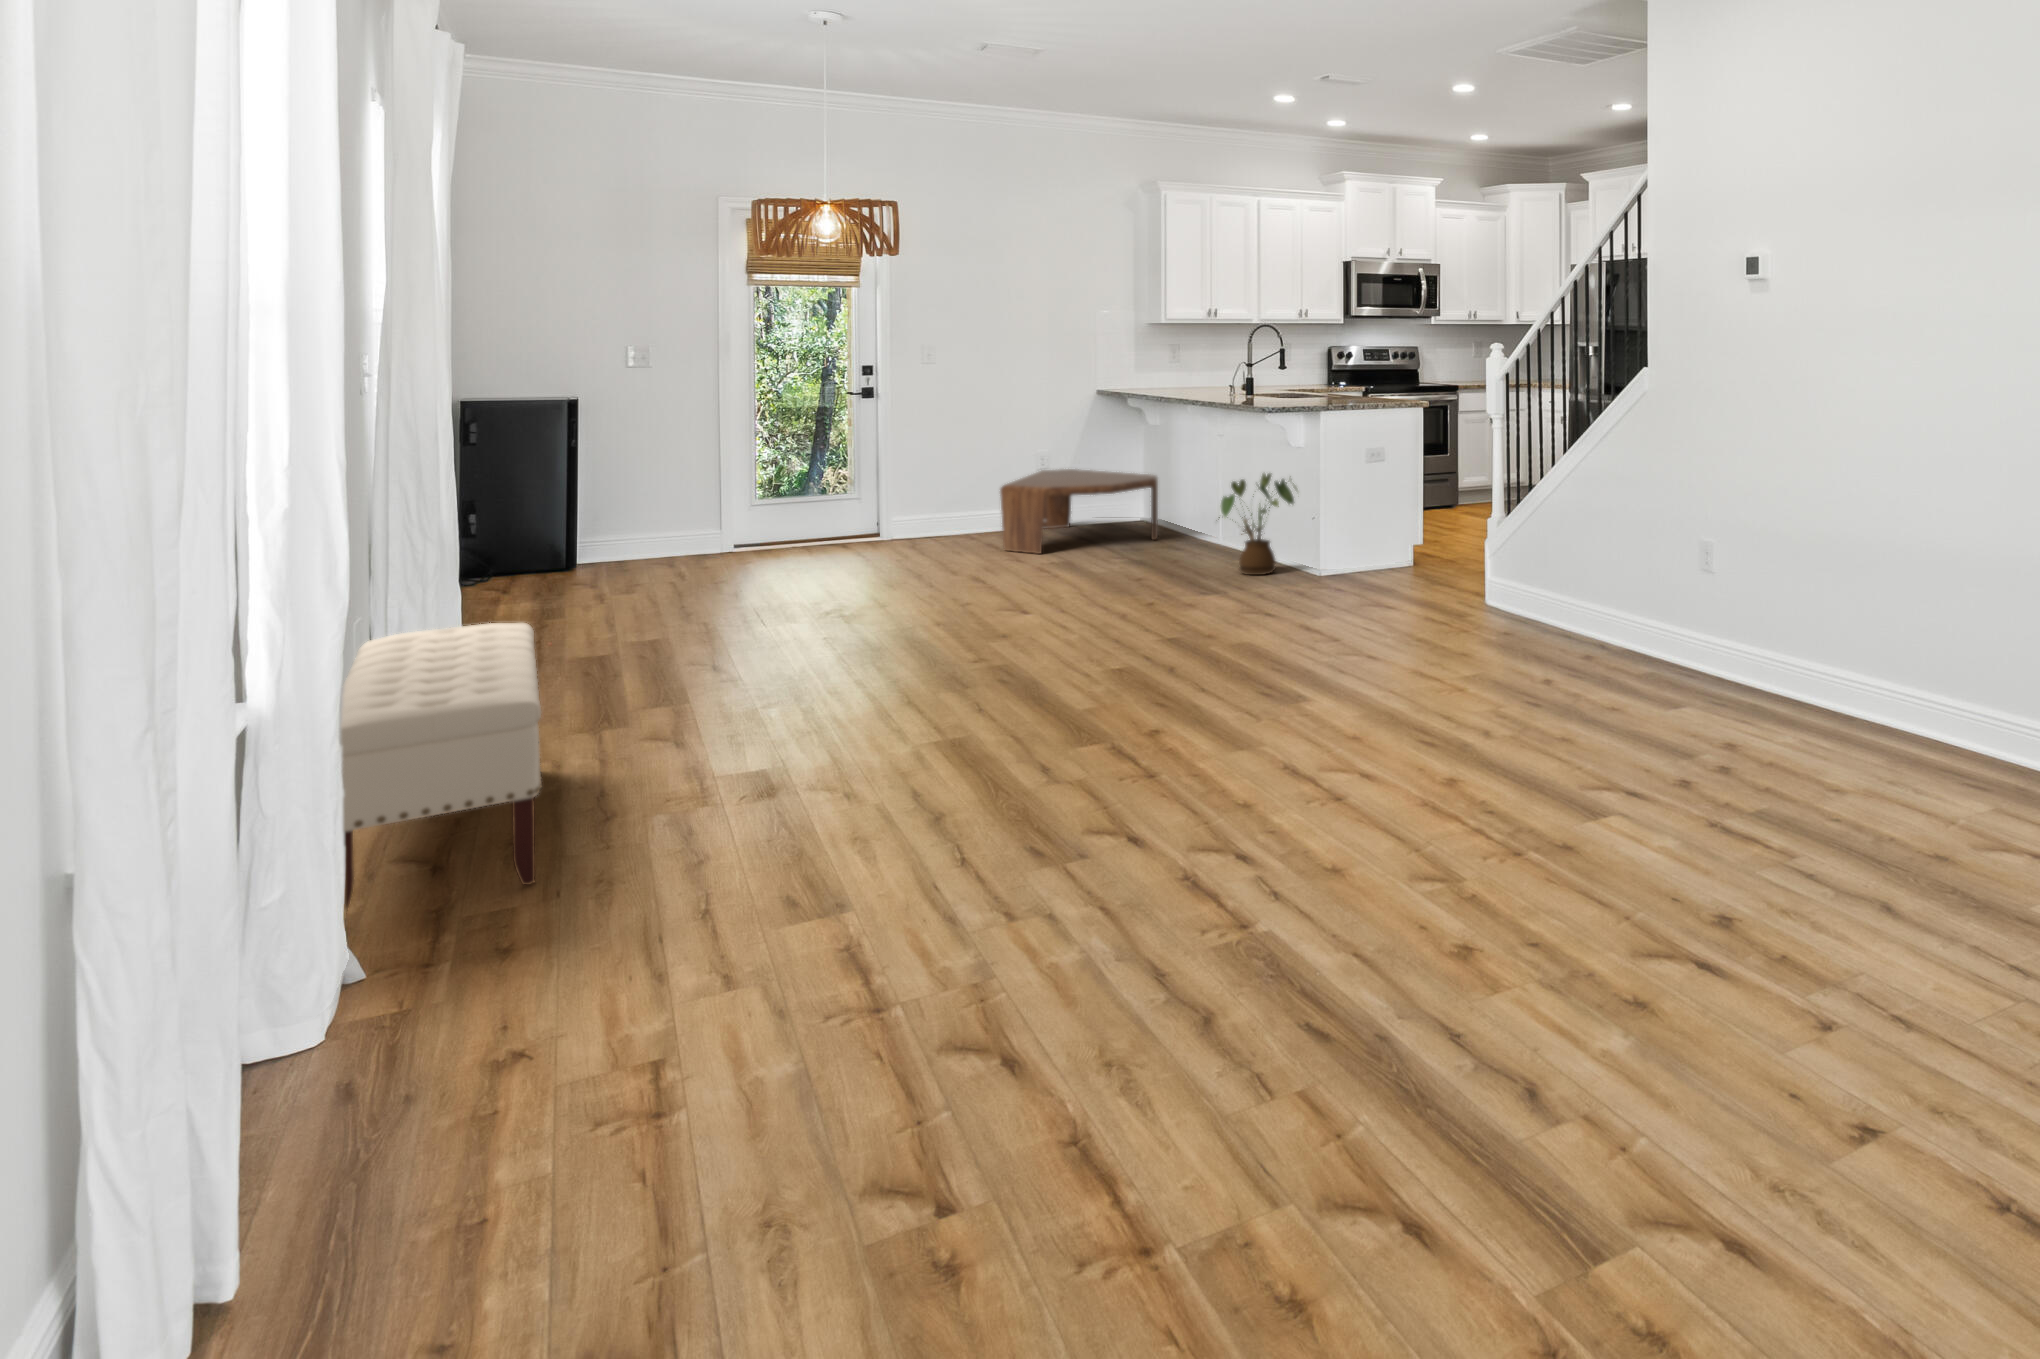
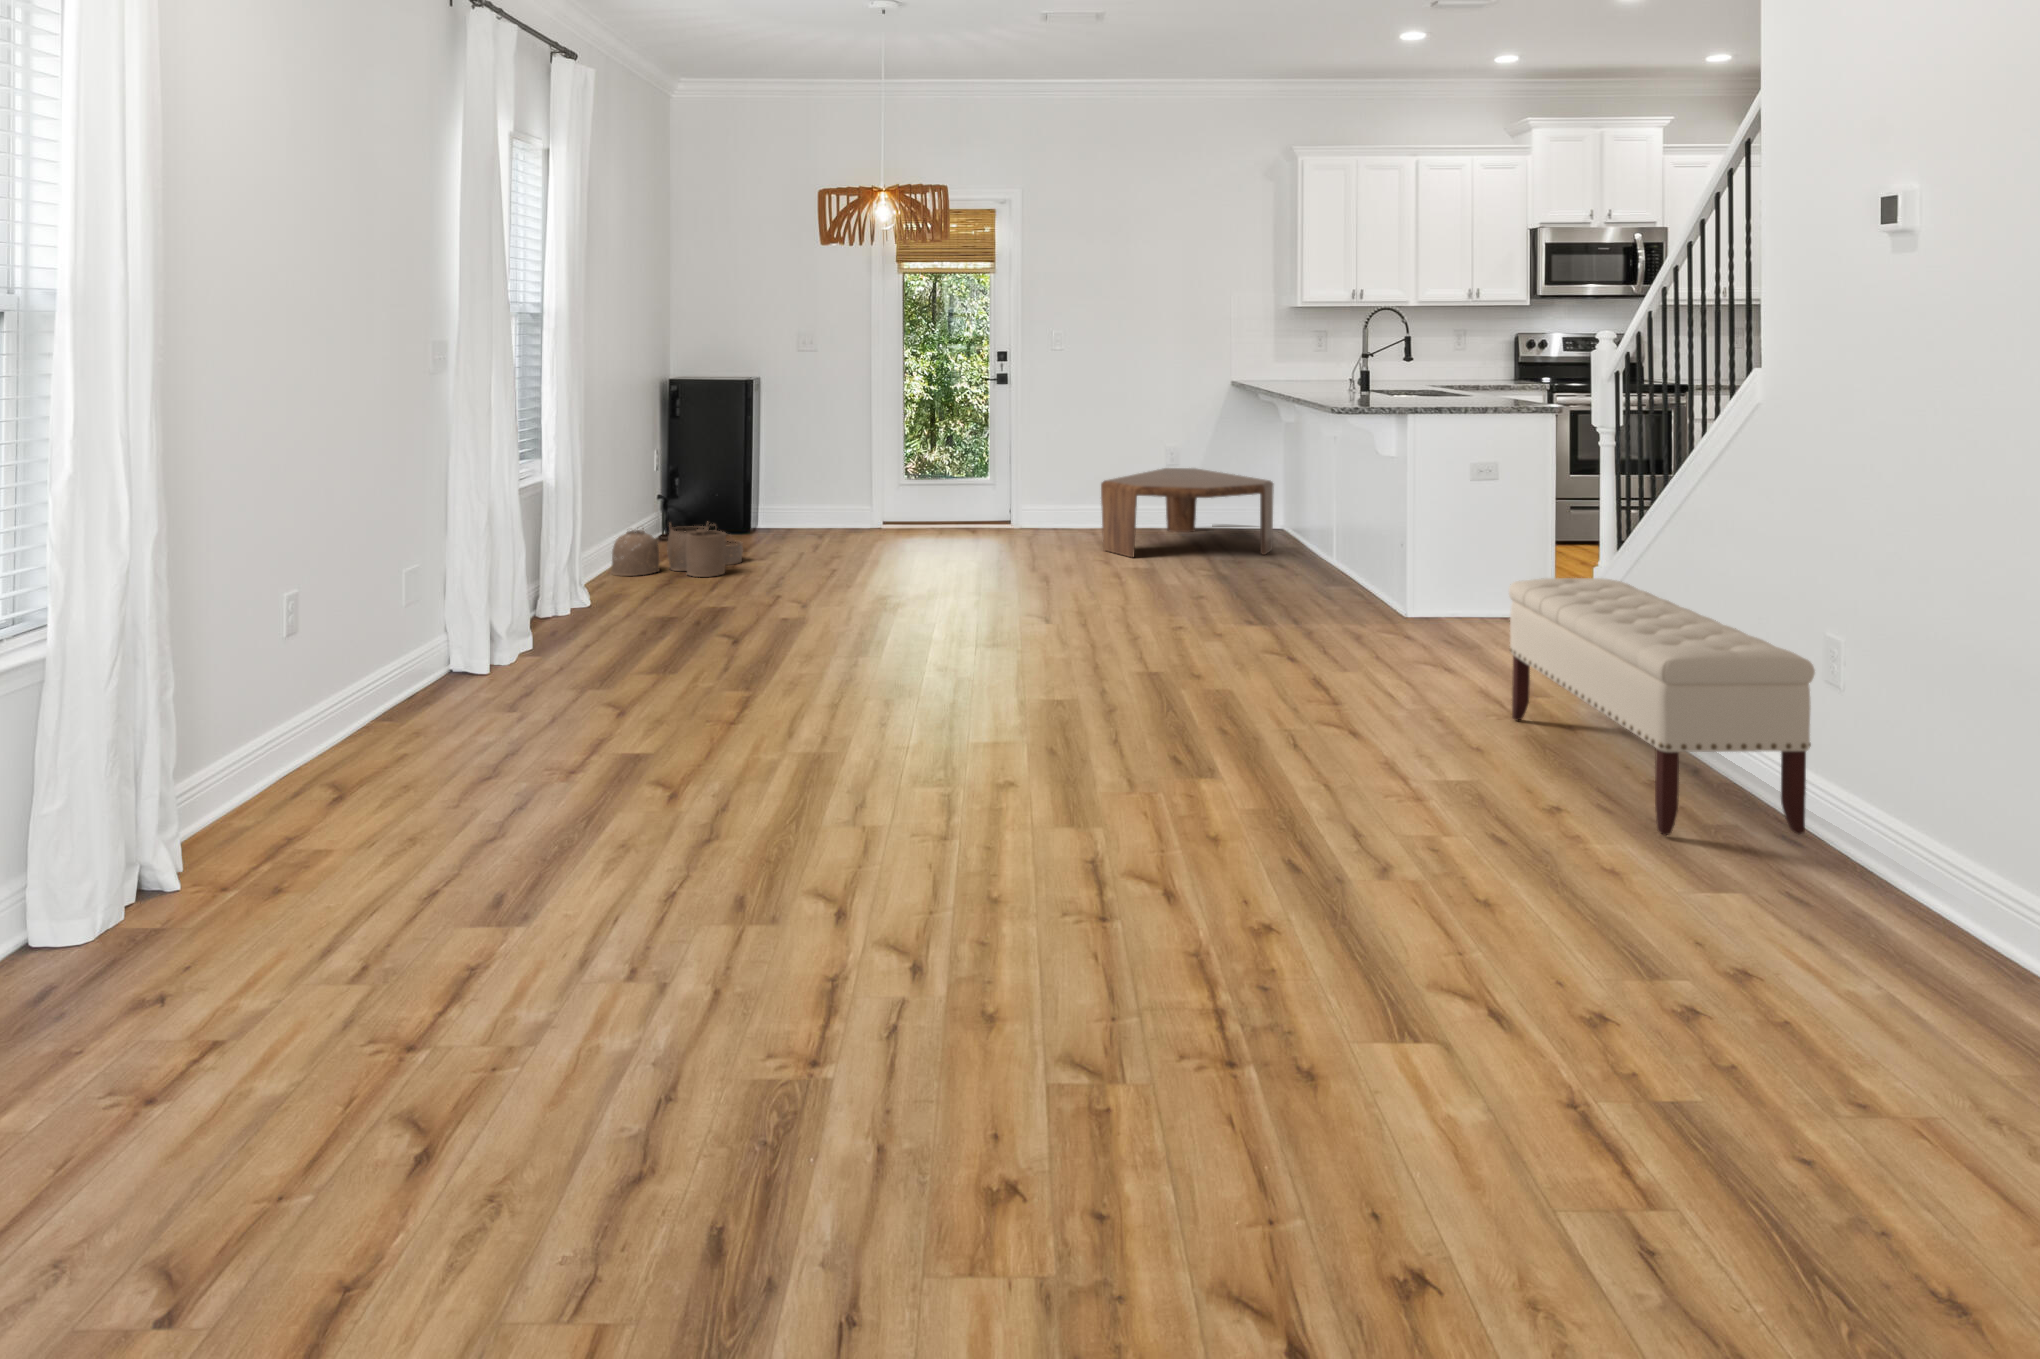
house plant: present [1219,474,1297,575] -> none [1281,485,1385,609]
woven basket: none [425,561,598,634] -> present [611,523,743,577]
bench: present [341,623,542,908] -> present [1509,578,1815,835]

